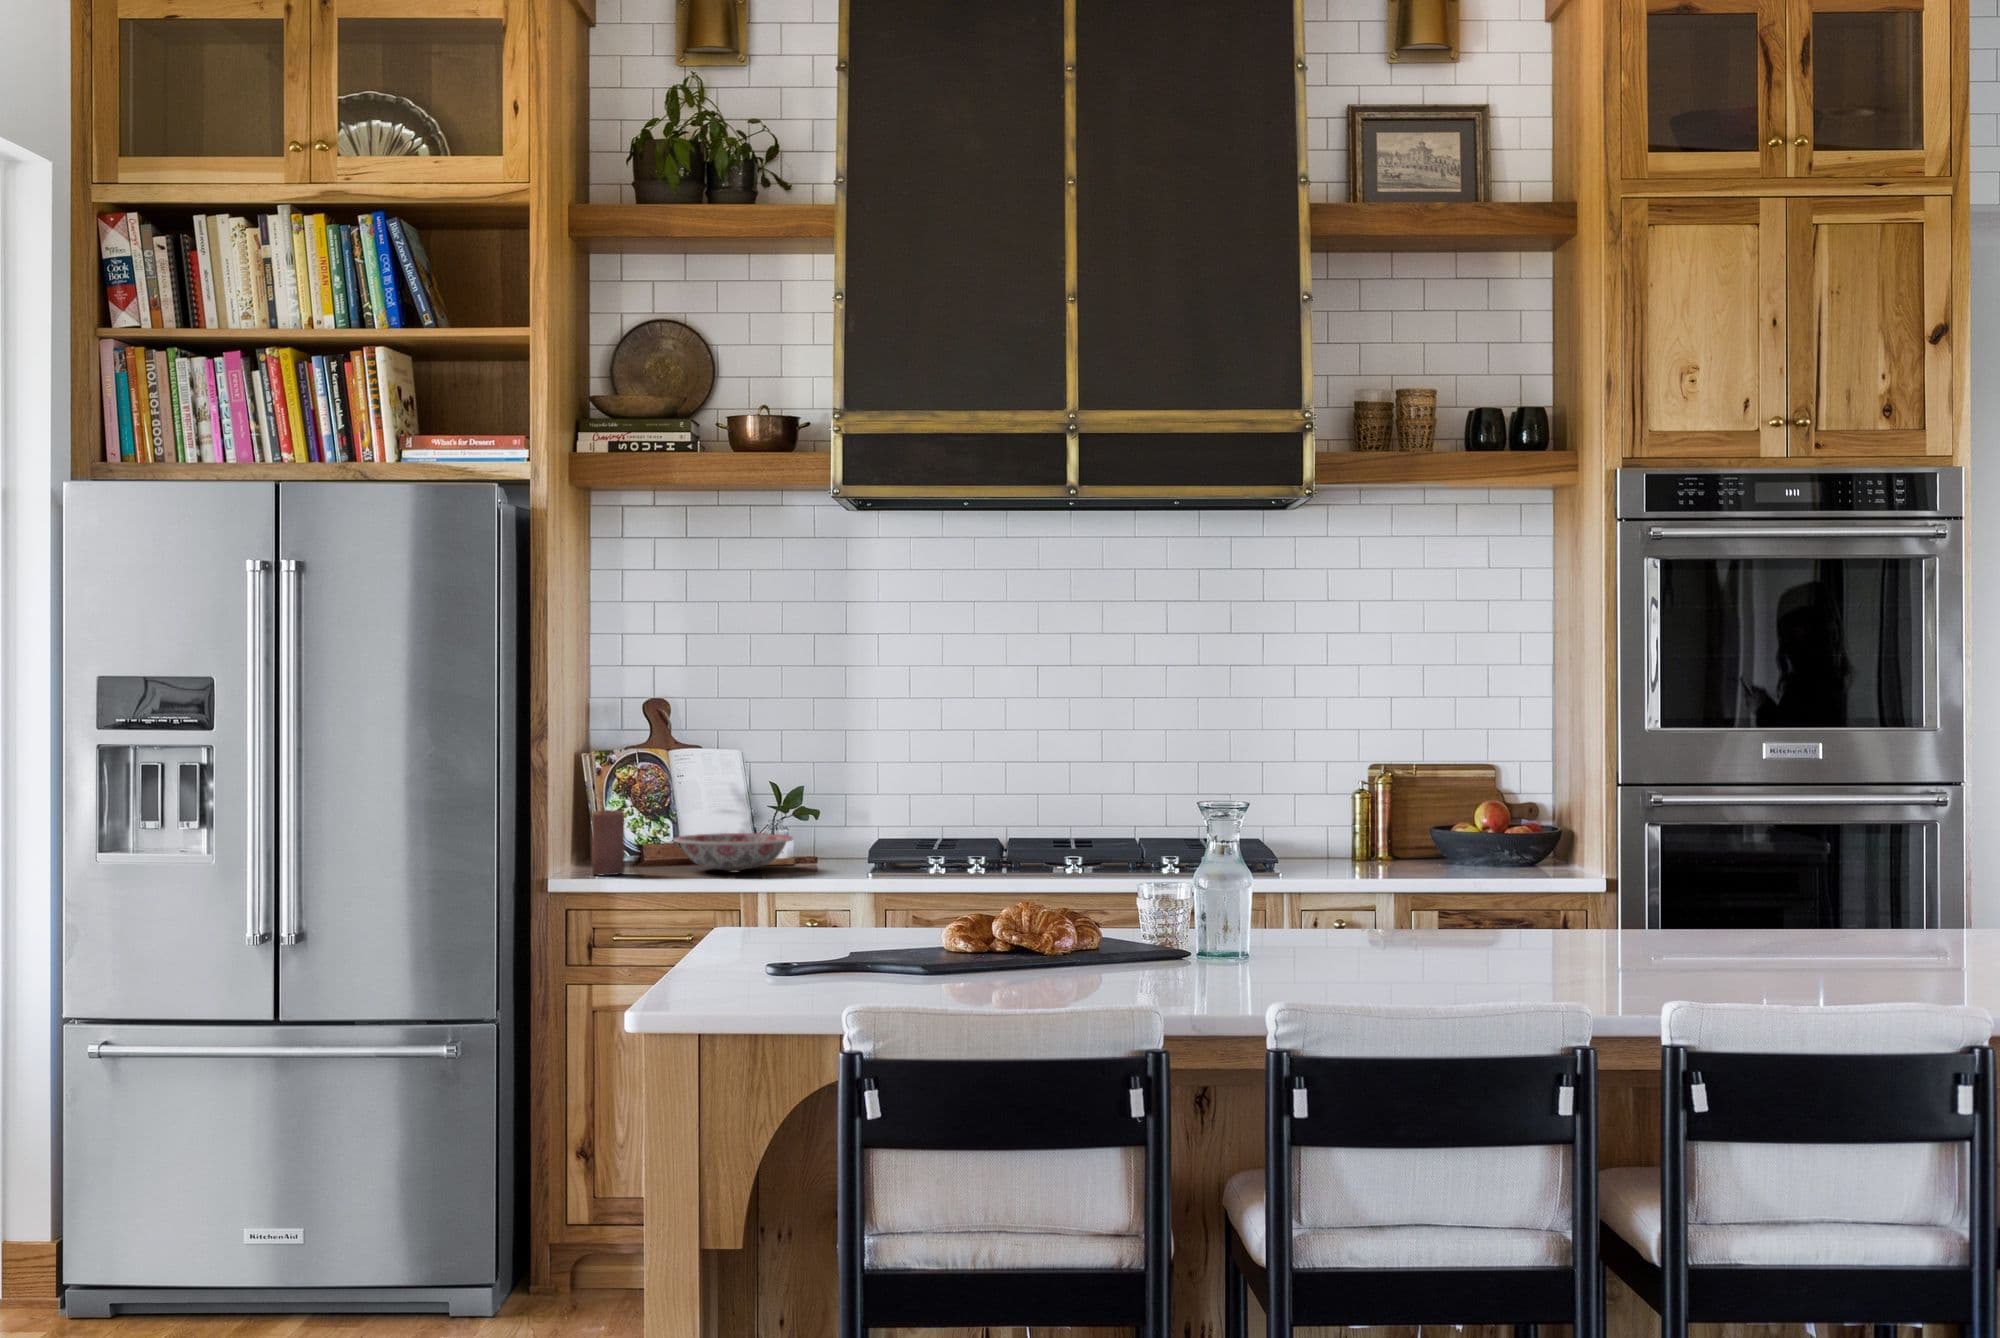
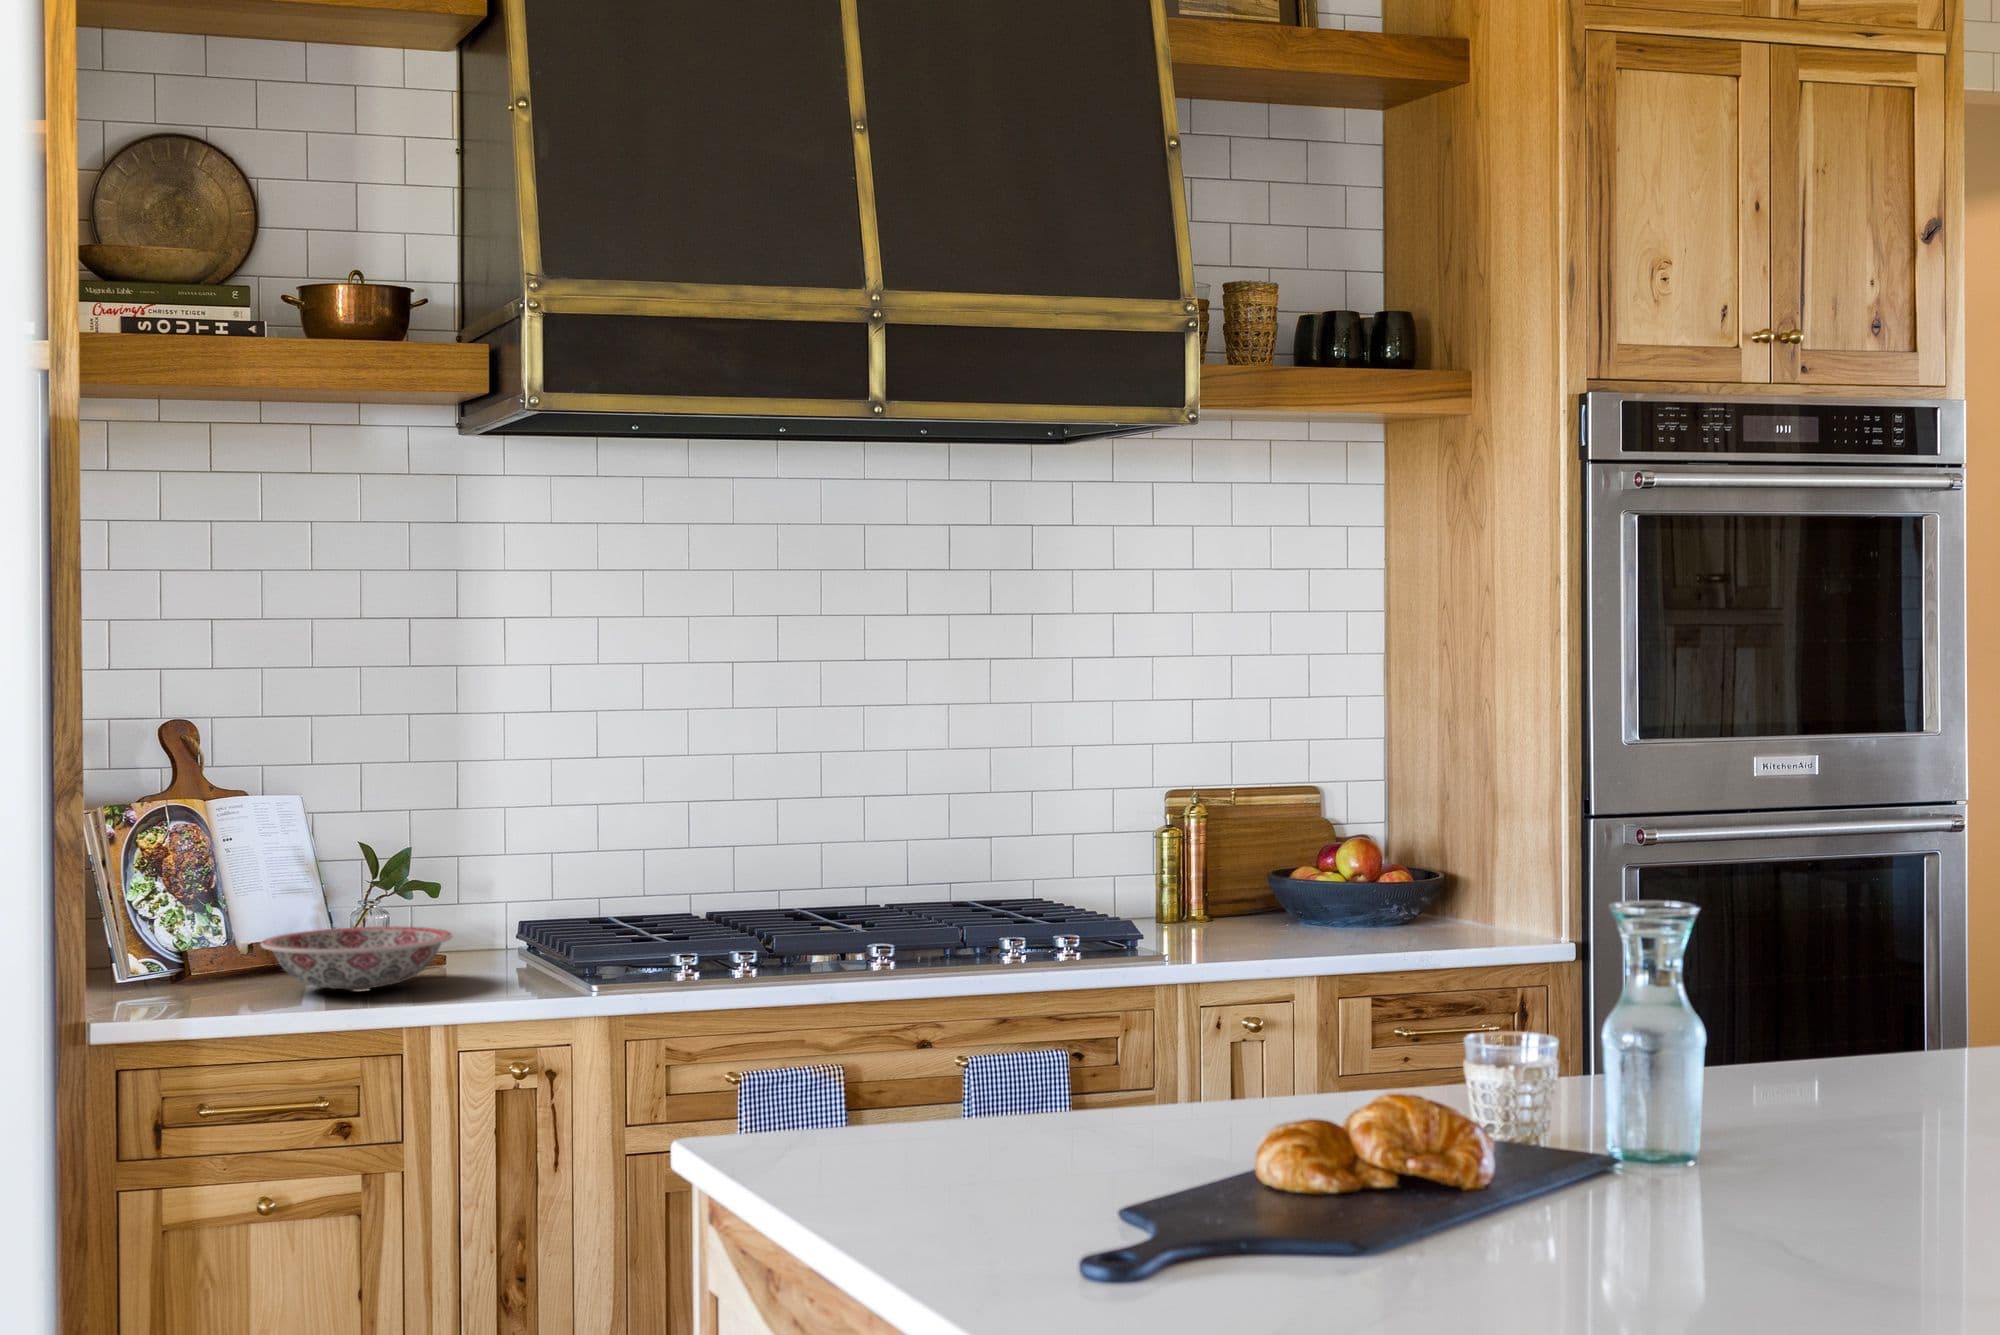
candle: present [592,810,625,875] -> none [137,906,191,1012]

